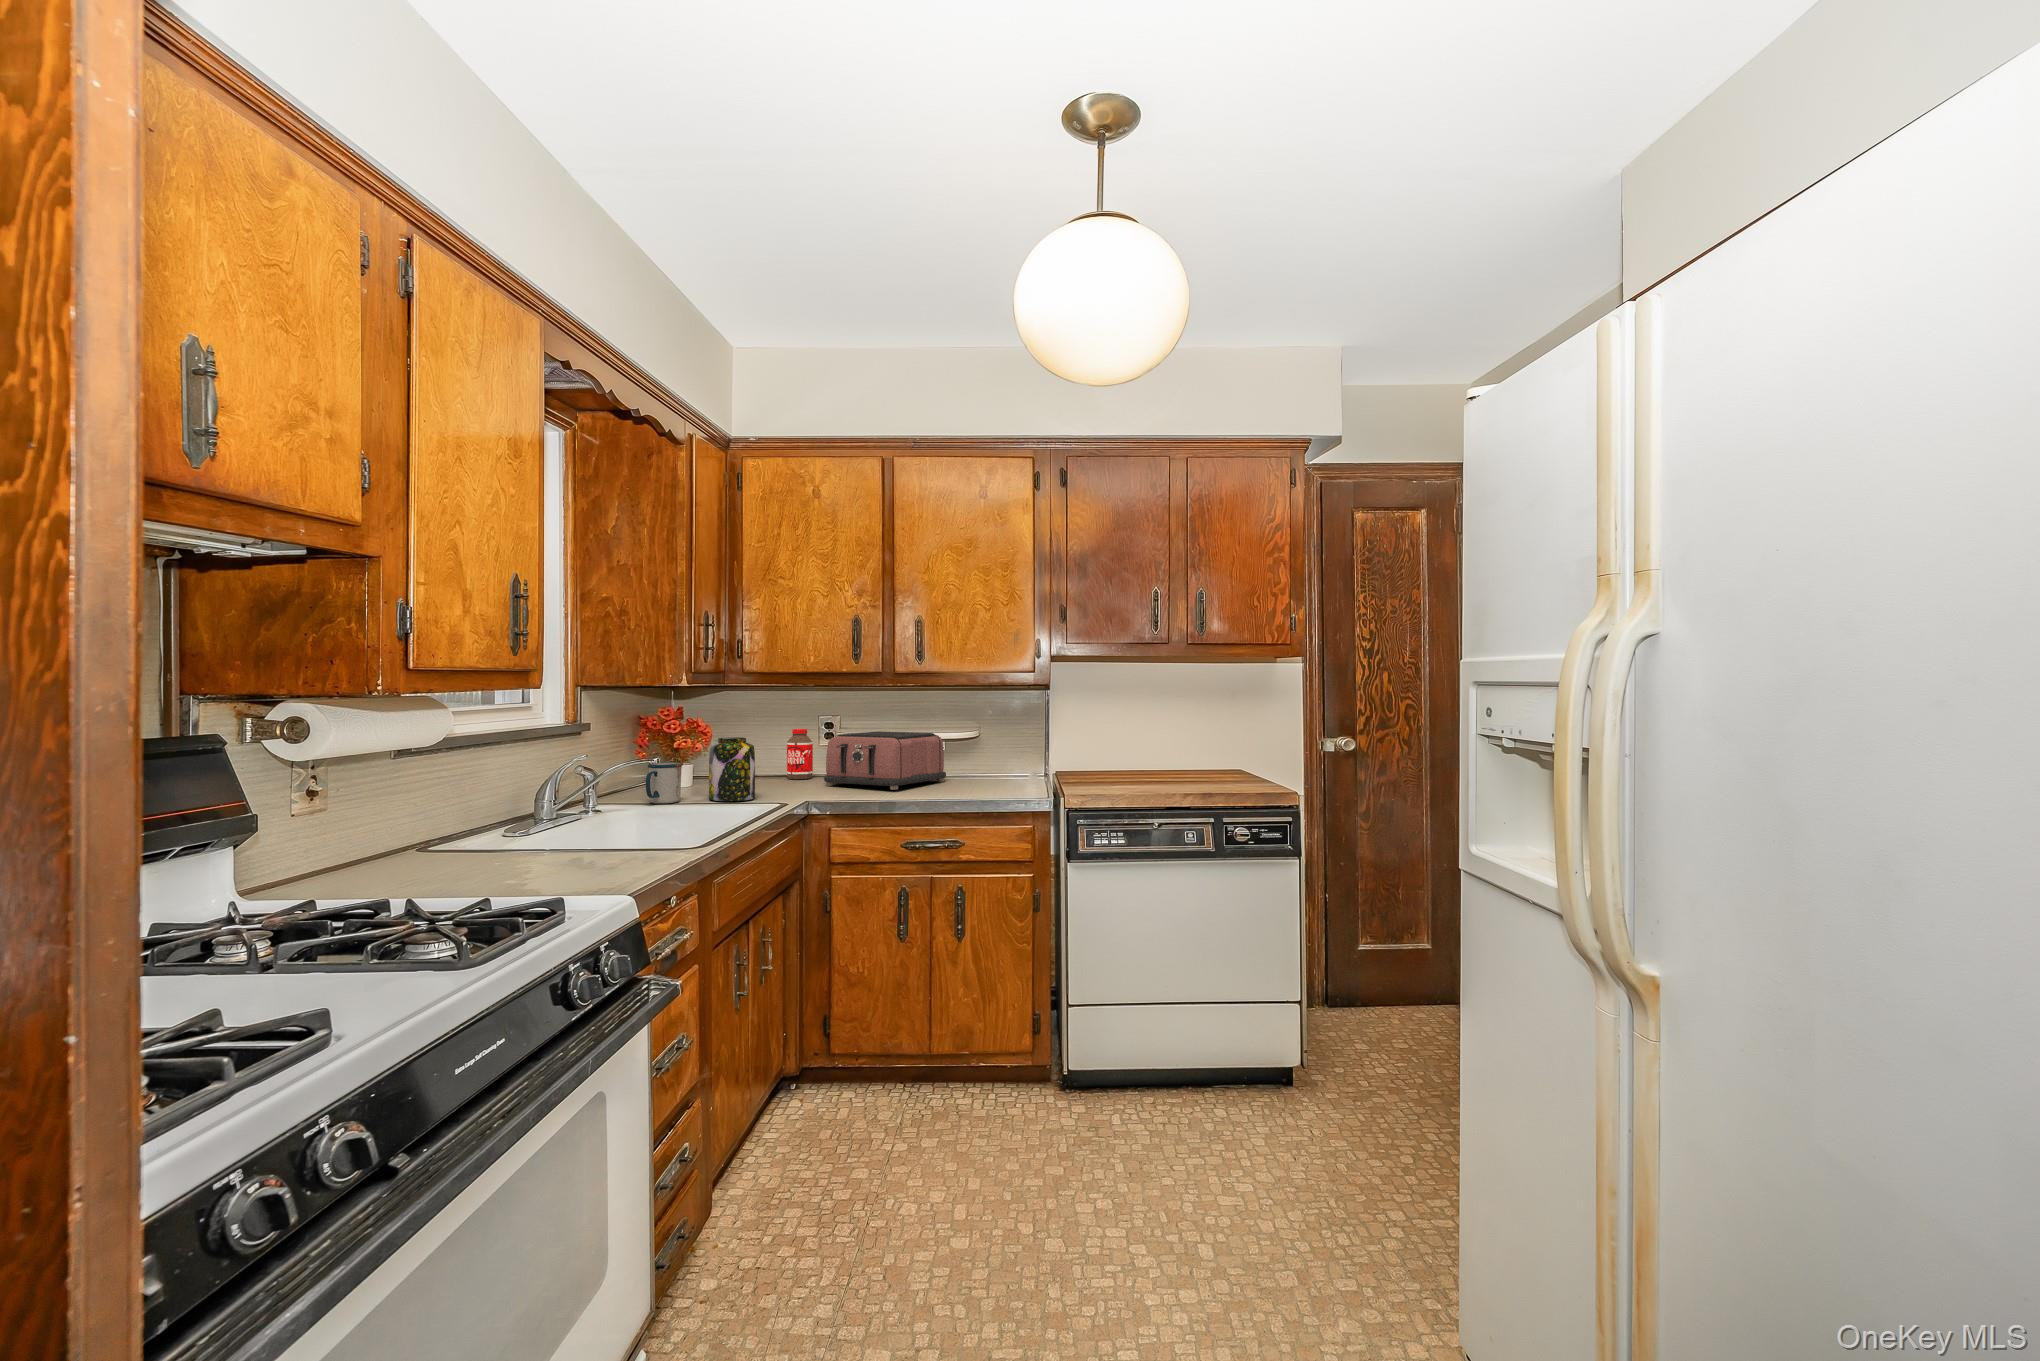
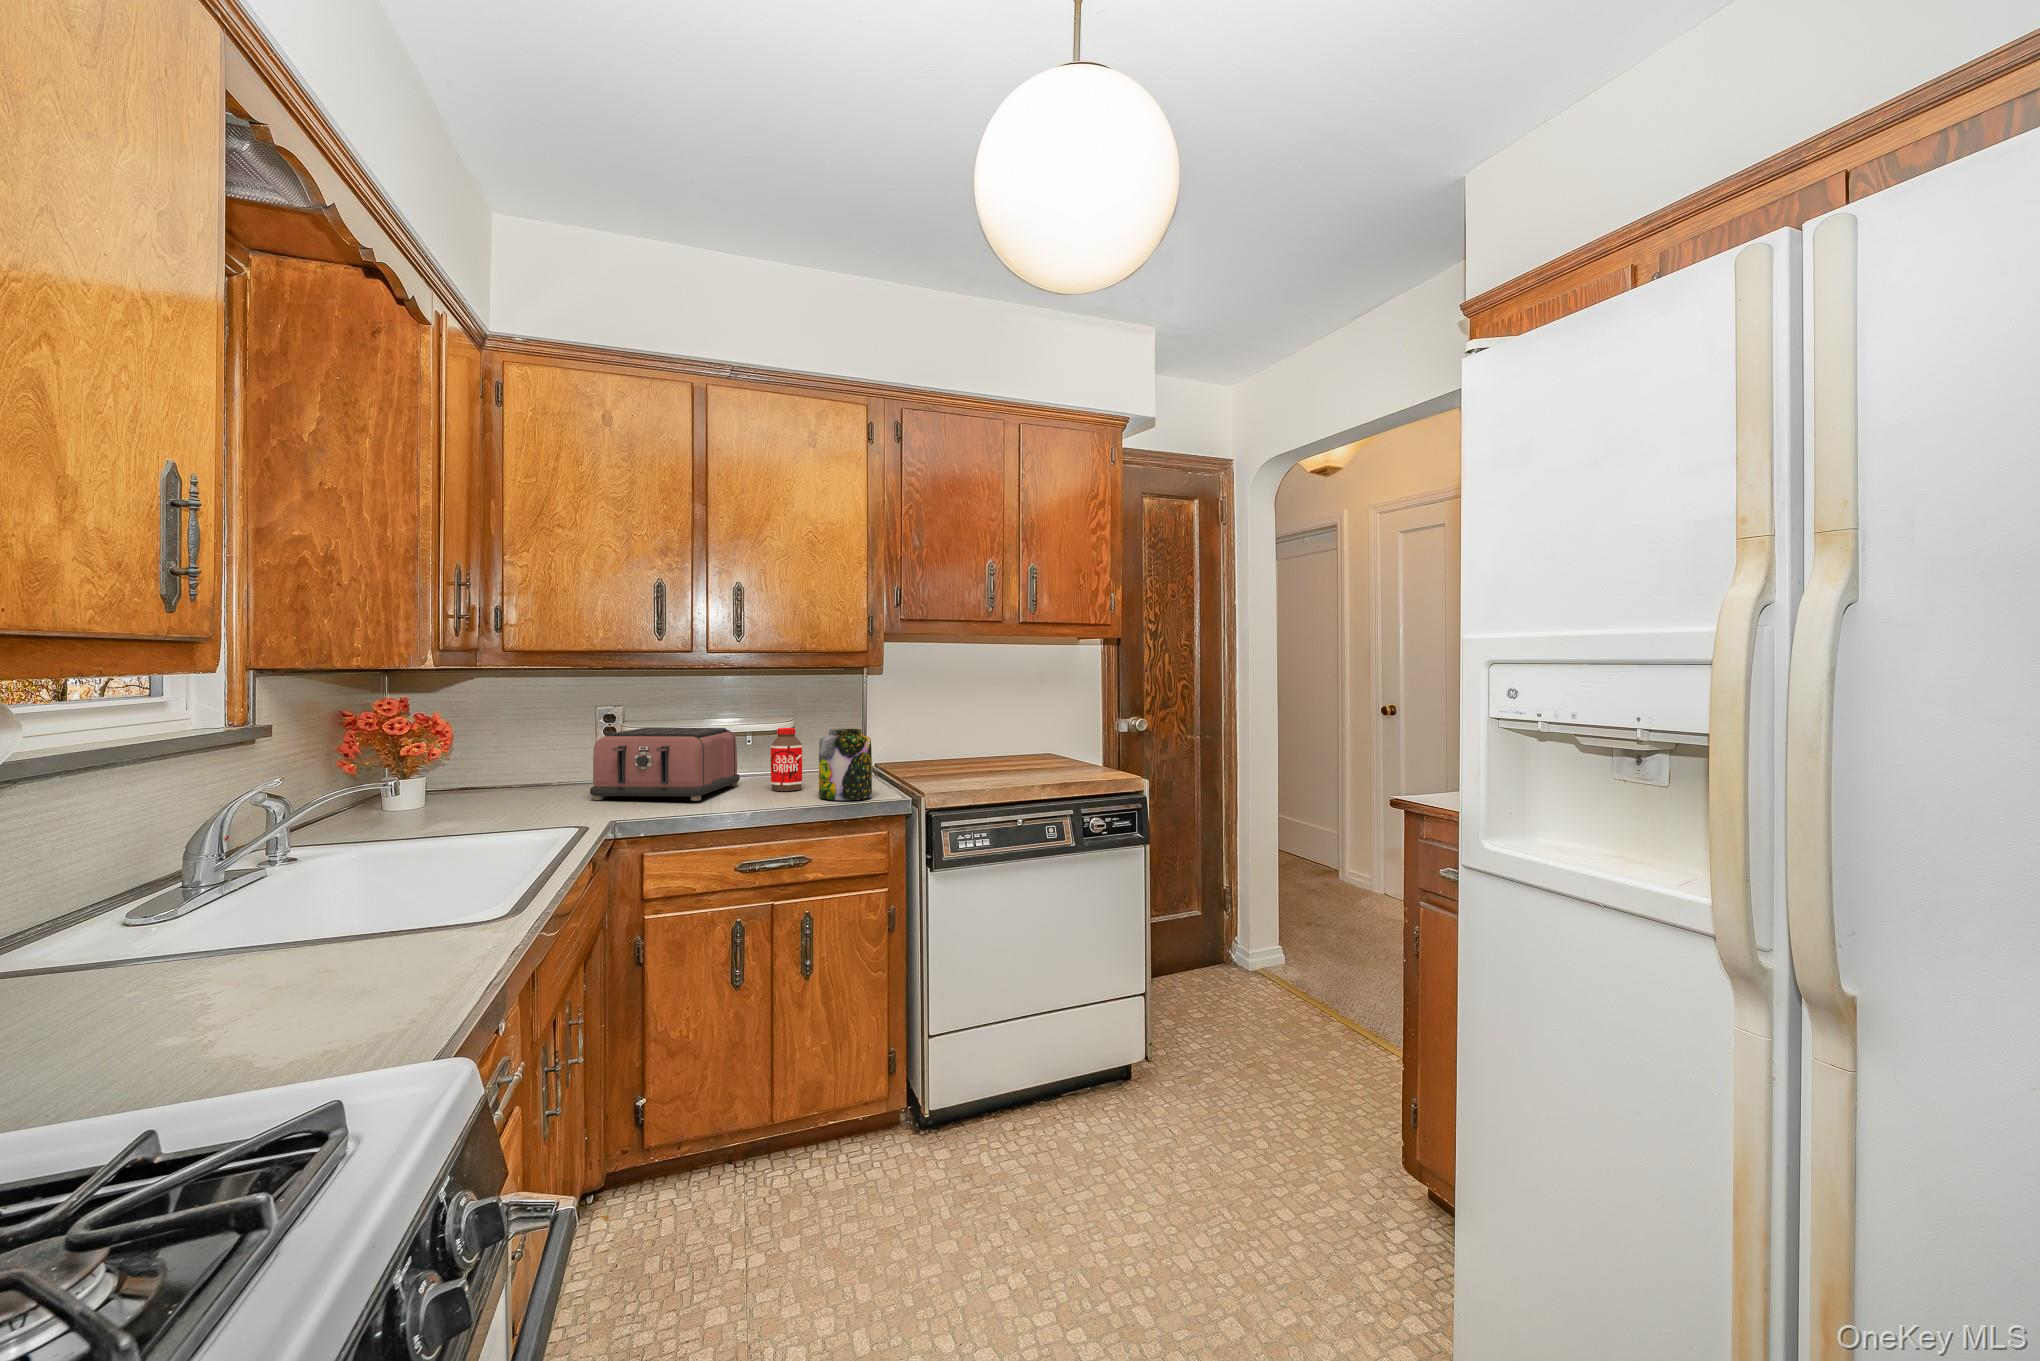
bottle: present [787,729,813,779] -> present [771,728,802,791]
jar: present [709,737,755,801] -> present [819,729,872,800]
mug: present [646,762,682,803] -> none [356,783,410,843]

